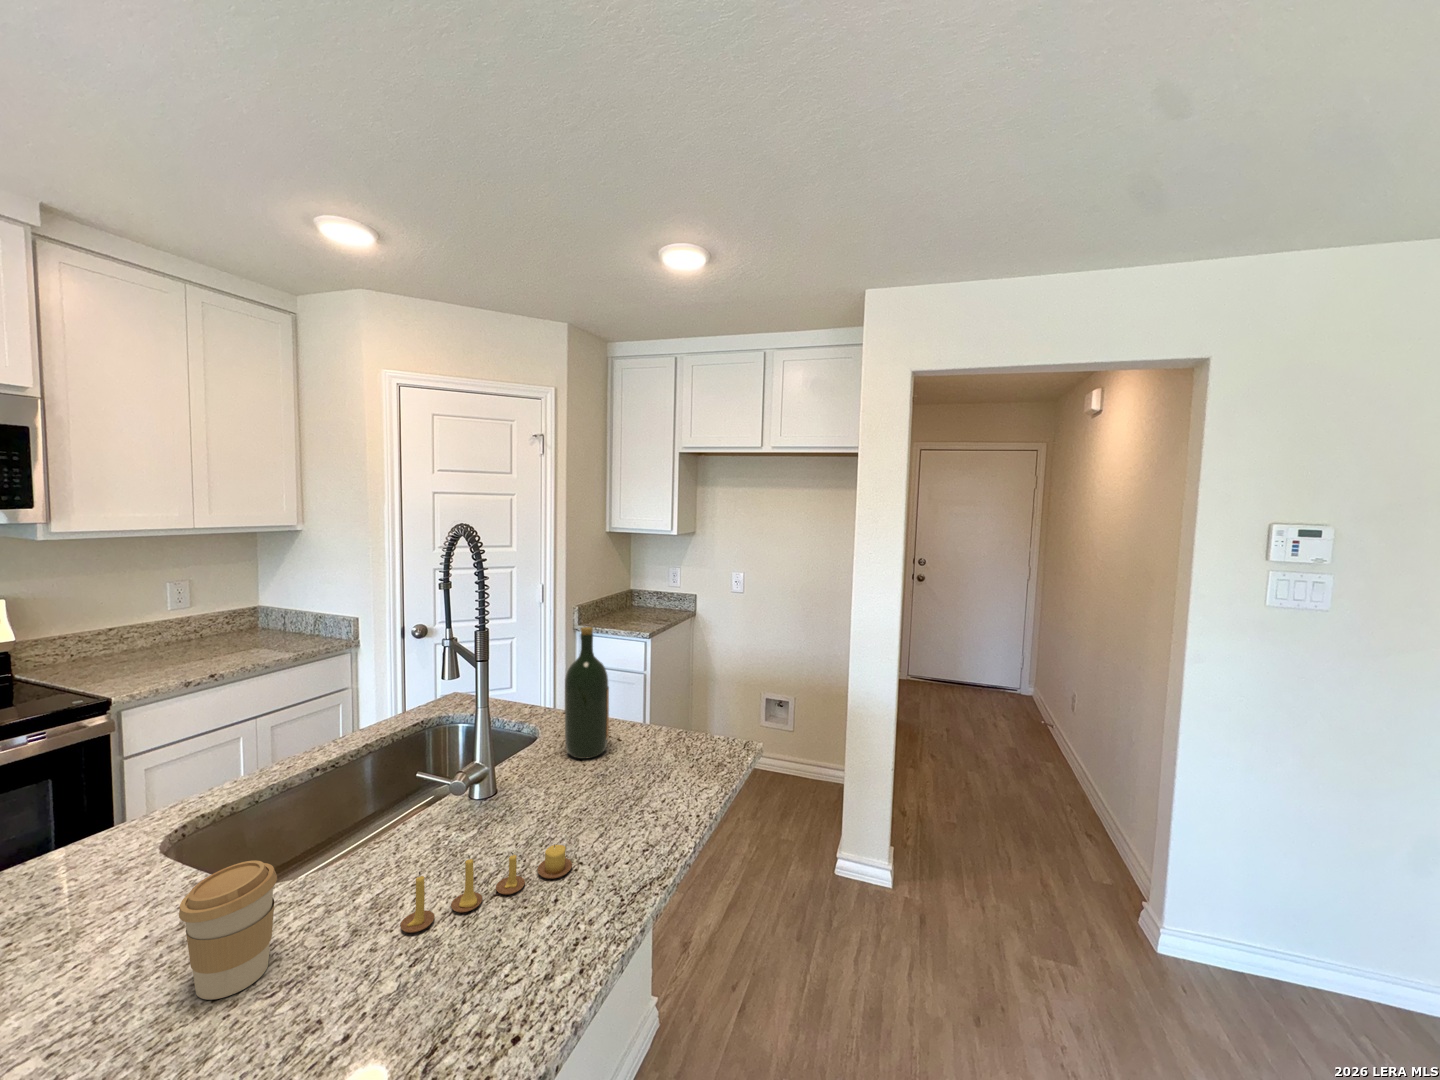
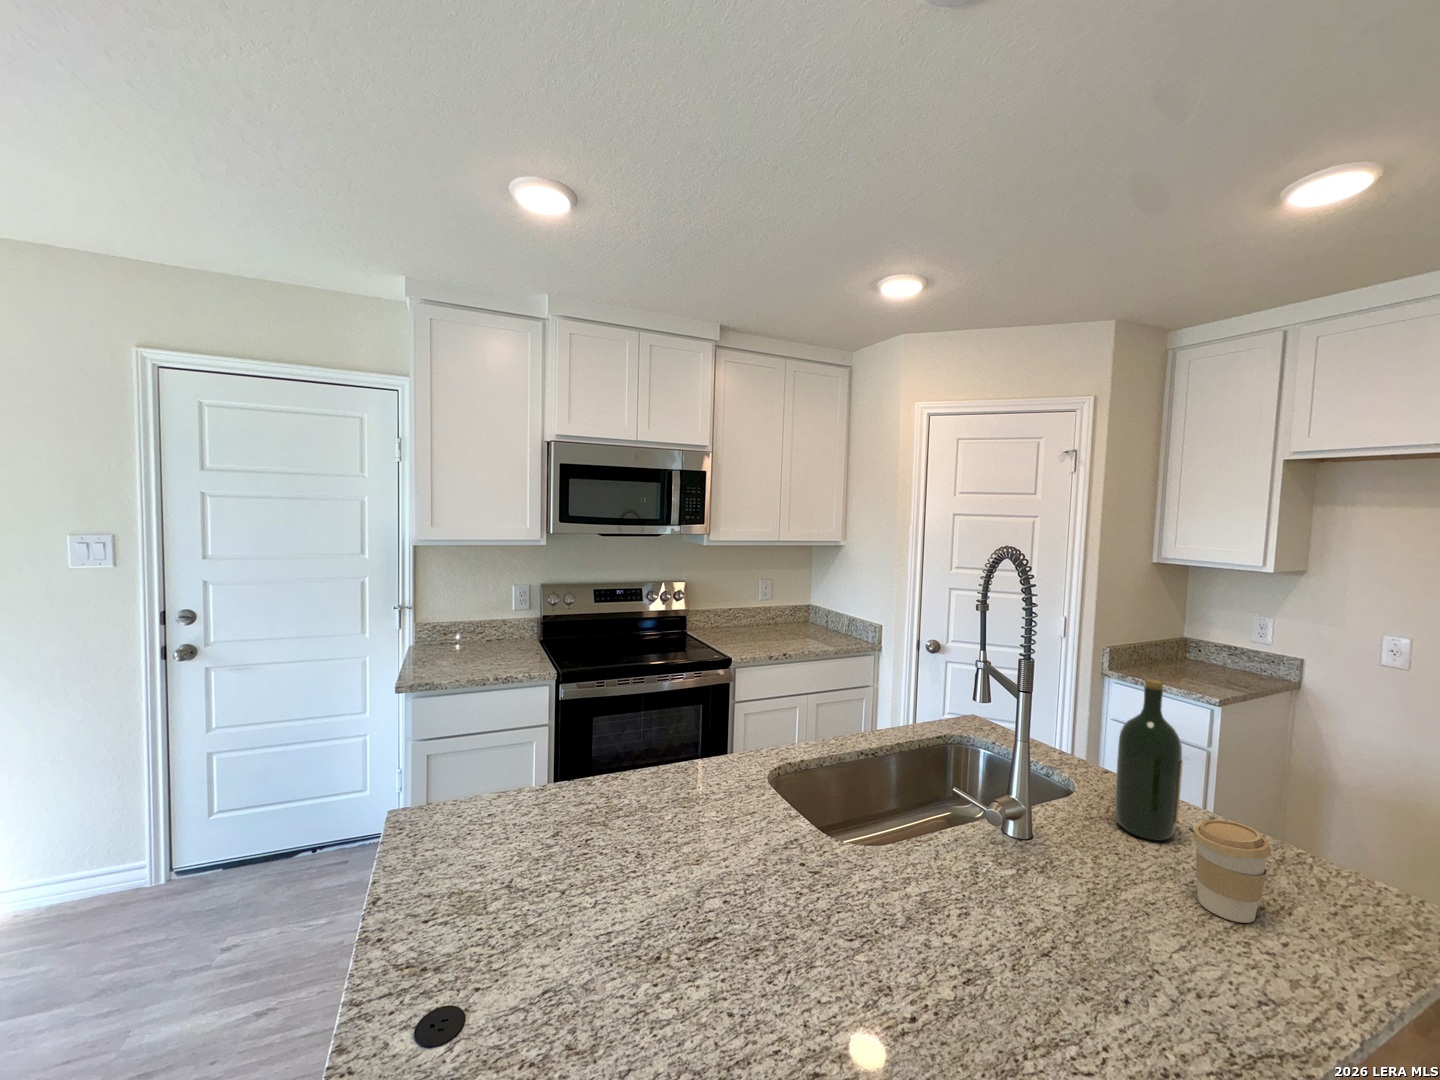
candle: present [400,844,572,933] -> none [951,890,1141,971]
coffee cup: present [179,861,277,1000] -> present [1193,820,1271,923]

